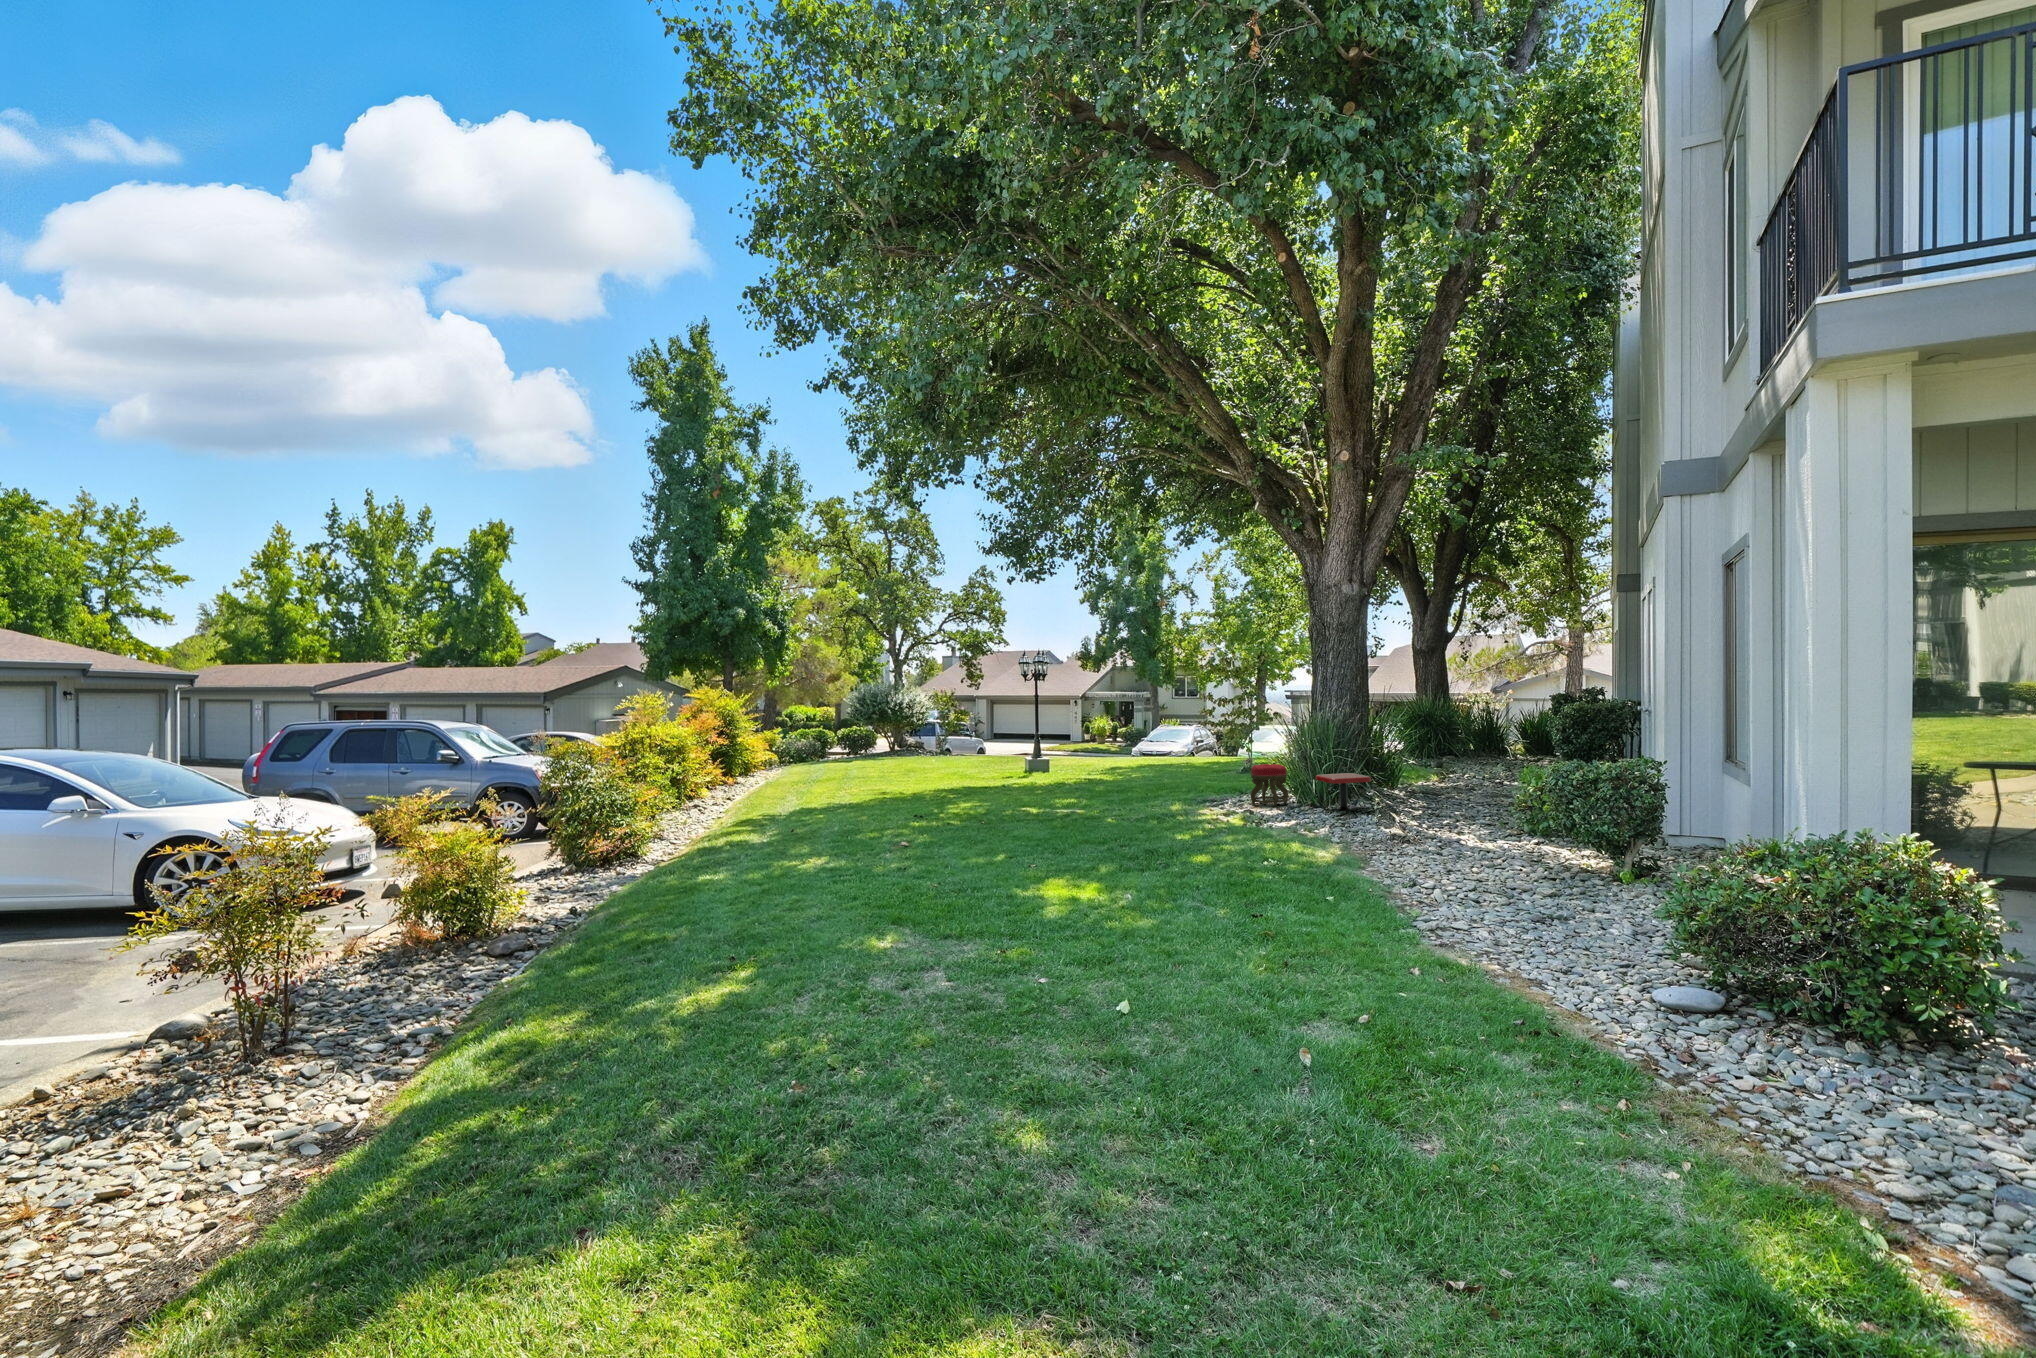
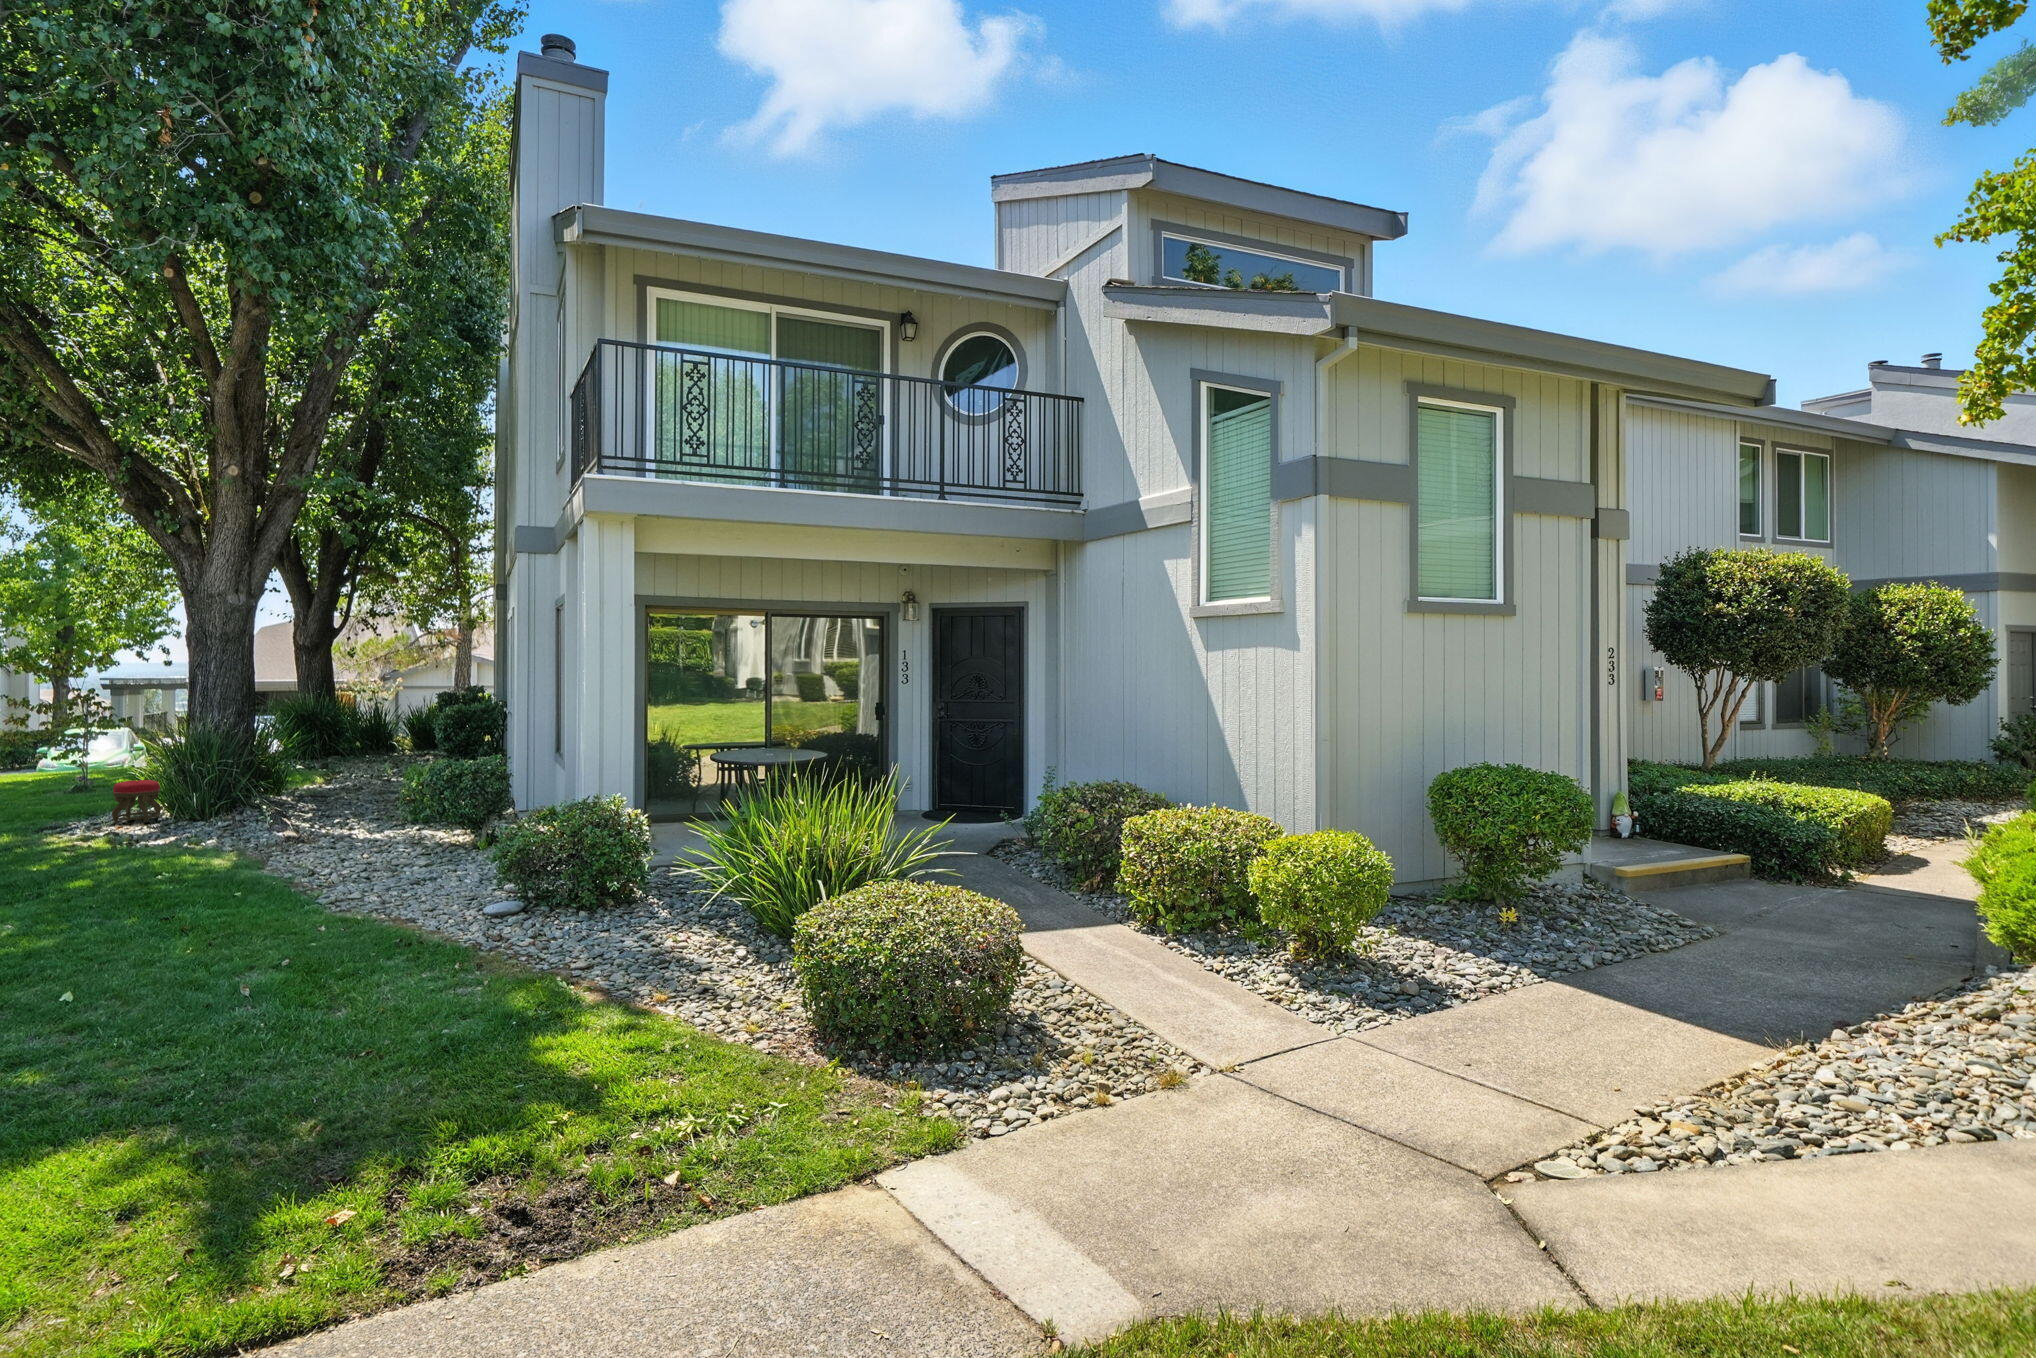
pedestal table: present [1316,773,1371,810] -> none [197,784,261,819]

